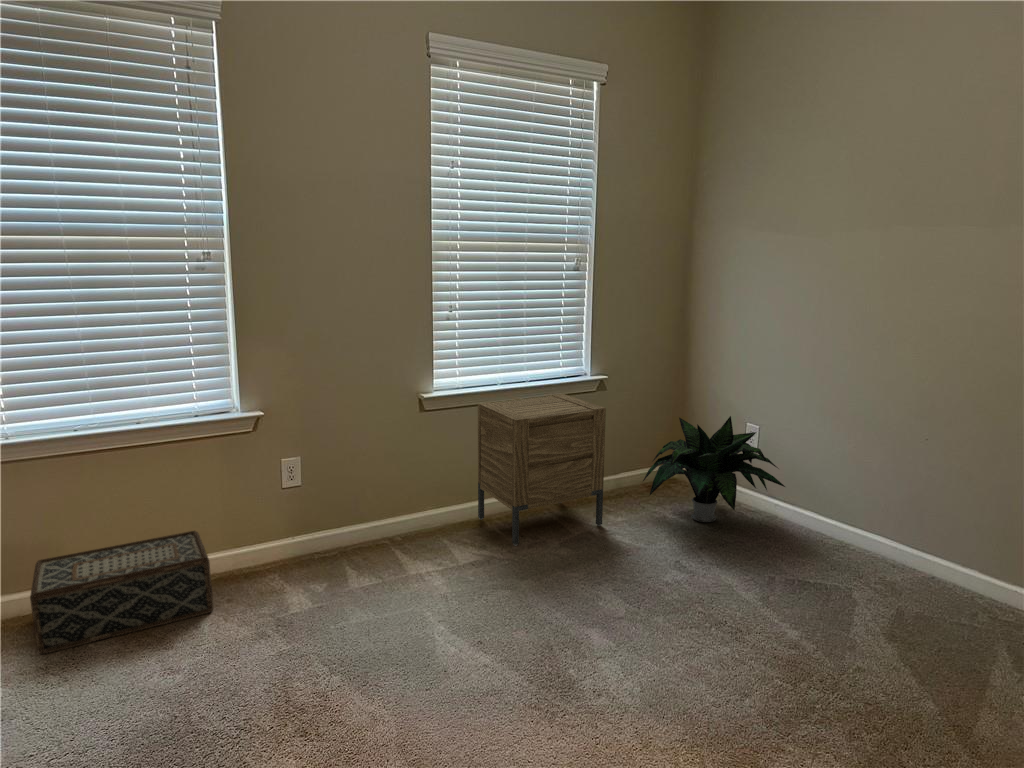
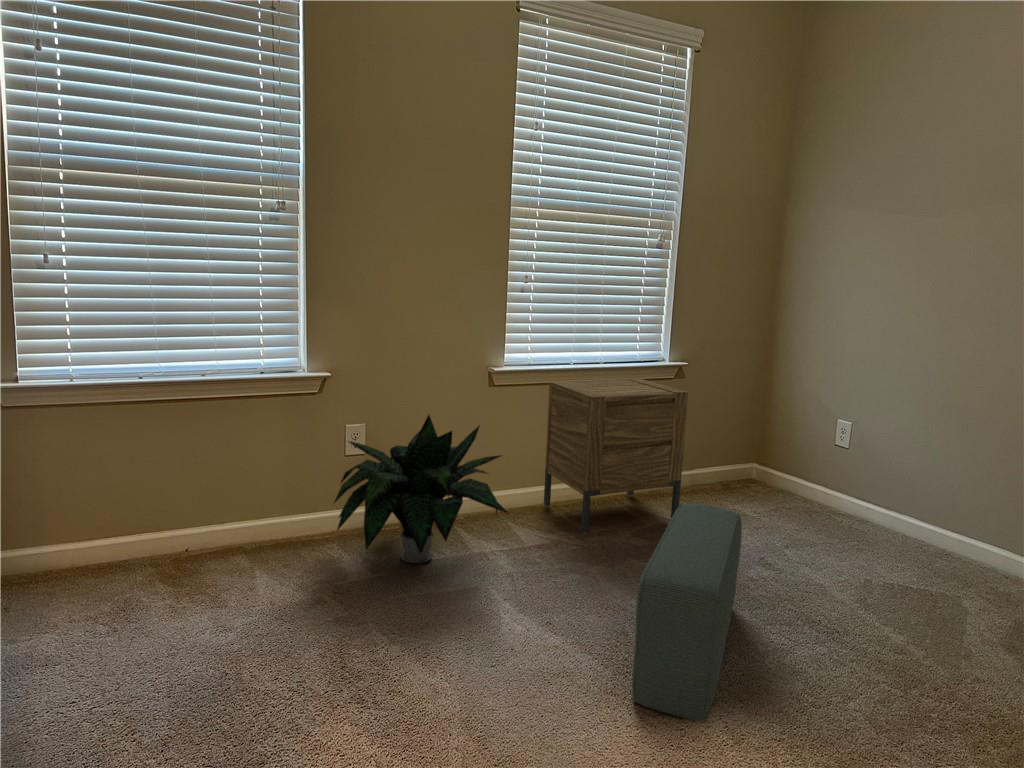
potted plant: present [643,416,785,522] -> present [334,415,508,563]
pouf: none [549,521,648,723] -> present [632,504,742,720]
woven basket: present [30,531,213,654] -> none [84,492,268,605]

